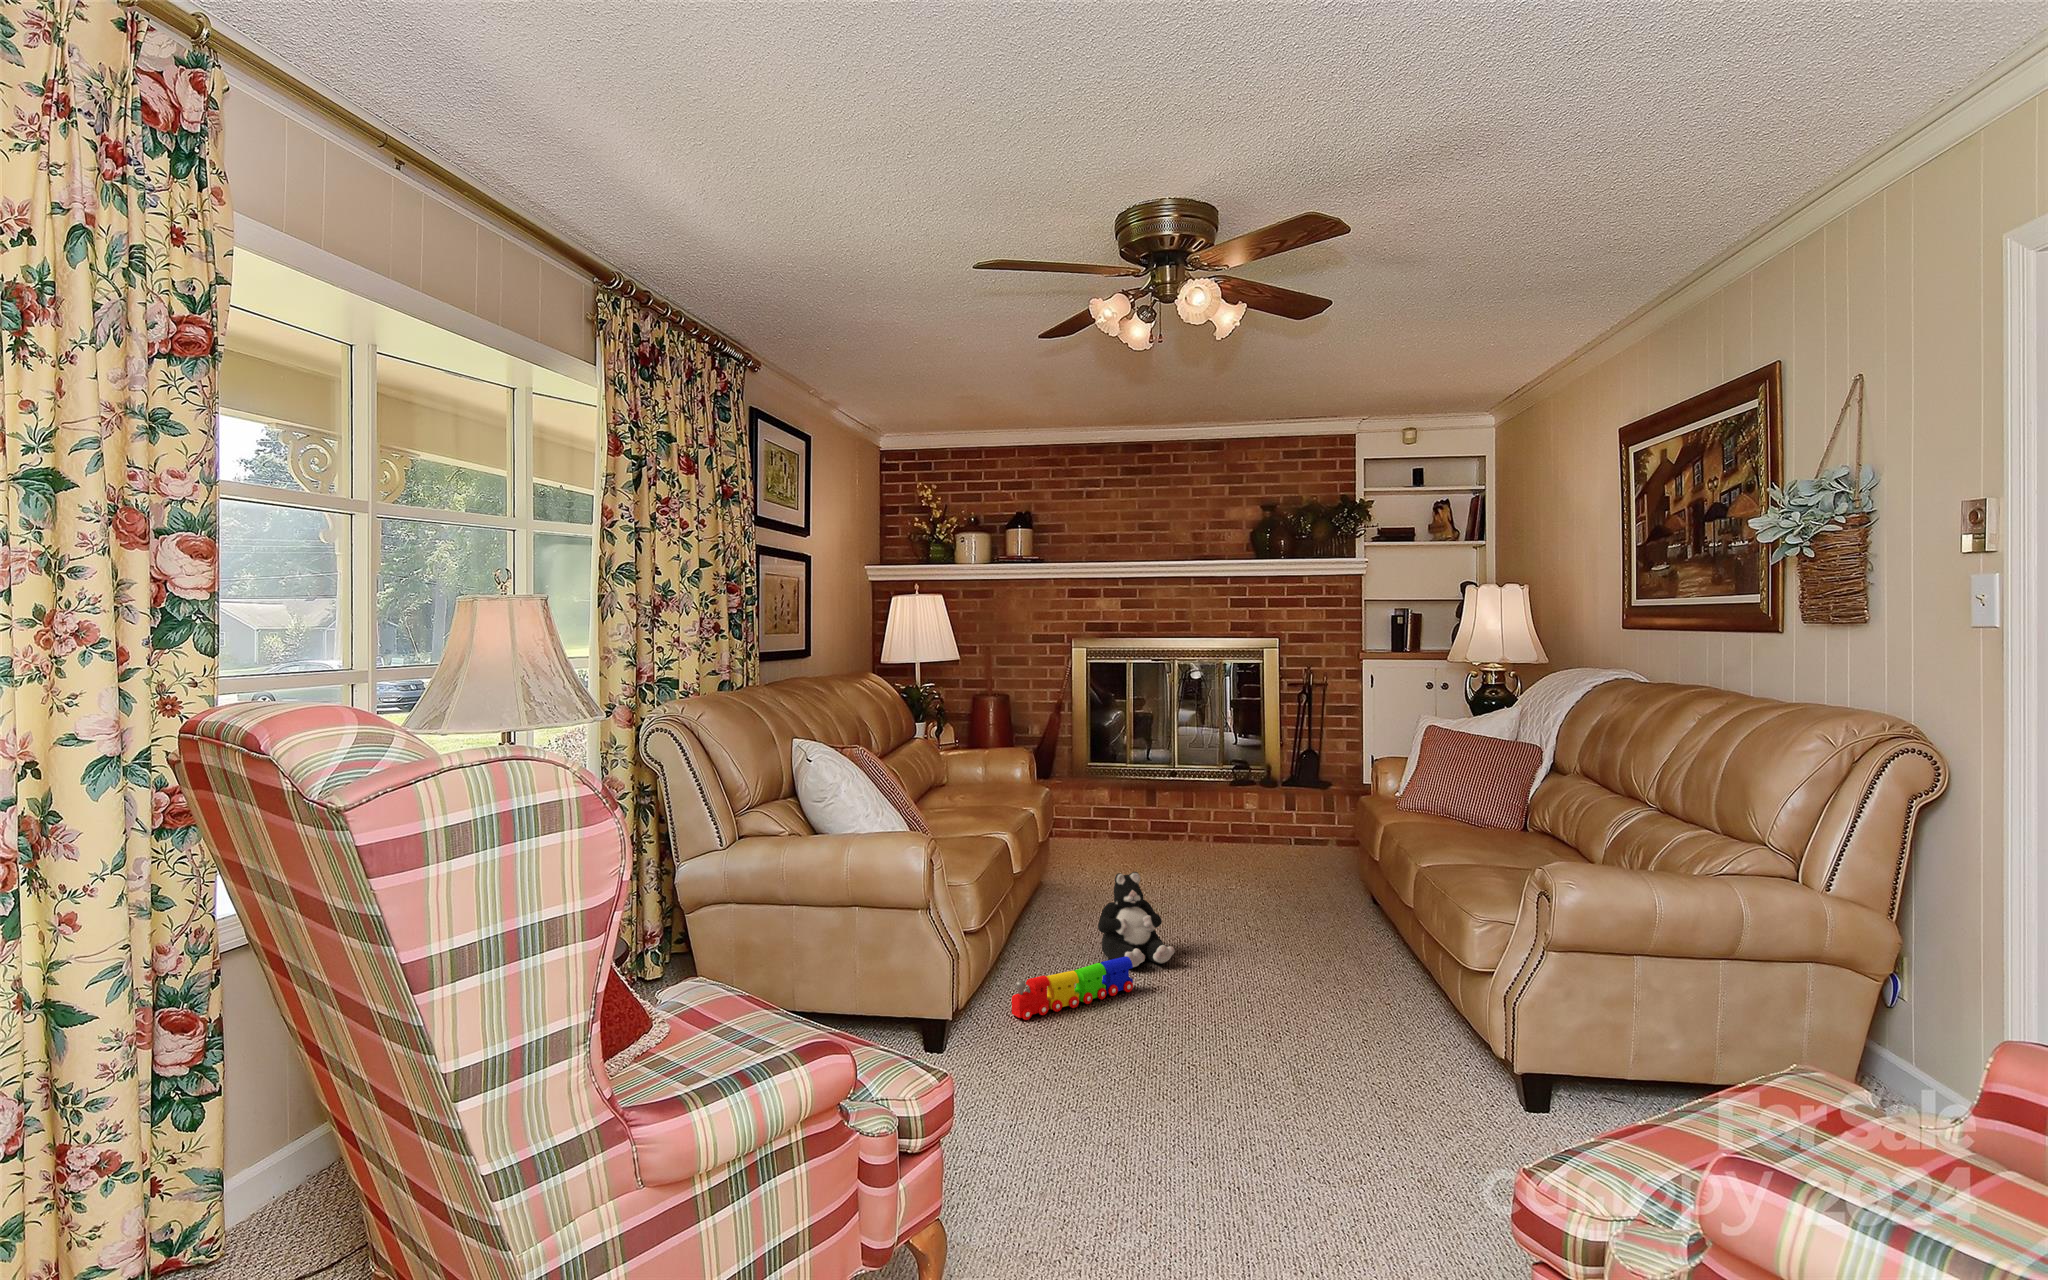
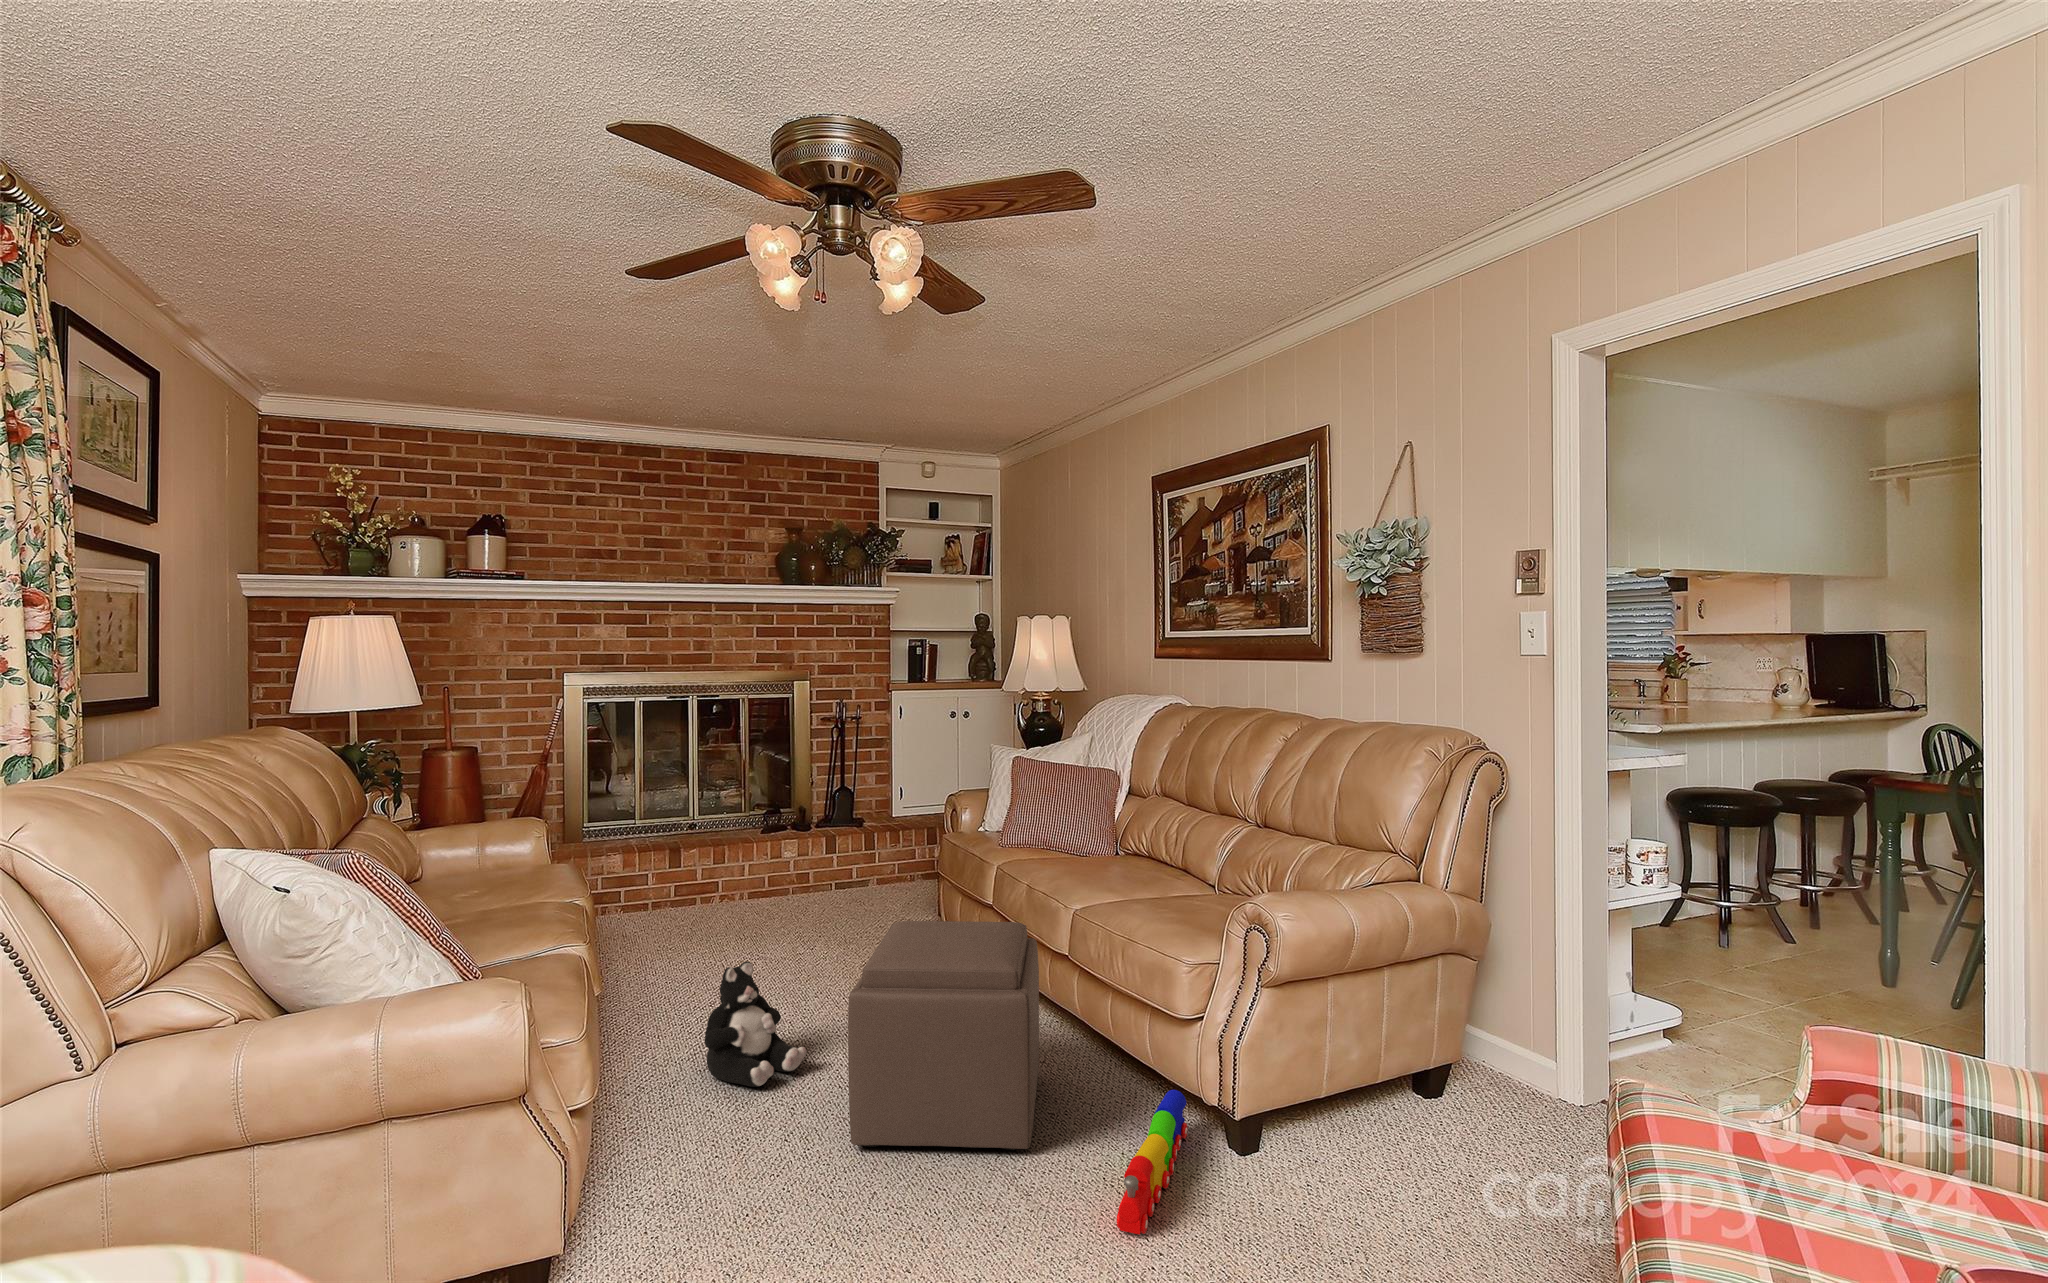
ottoman: none [1170,854,1364,1052] -> present [848,921,1039,1150]
toy train: present [1011,956,1133,1020] -> present [1117,1090,1188,1234]

